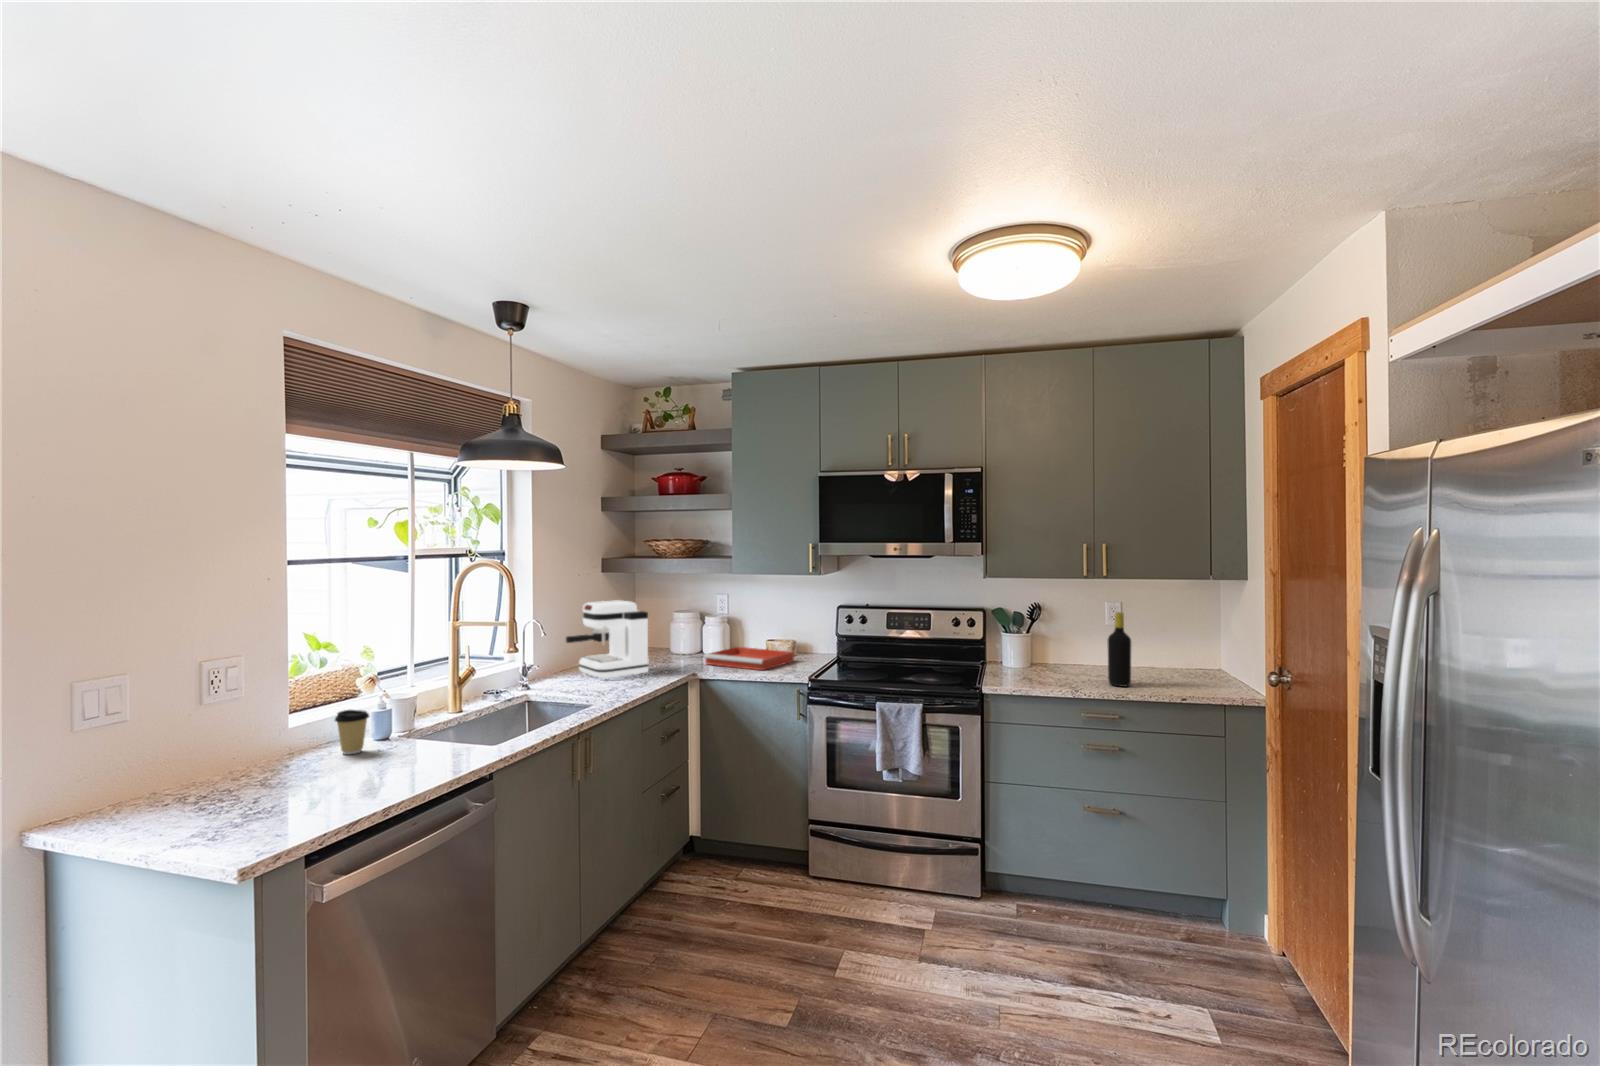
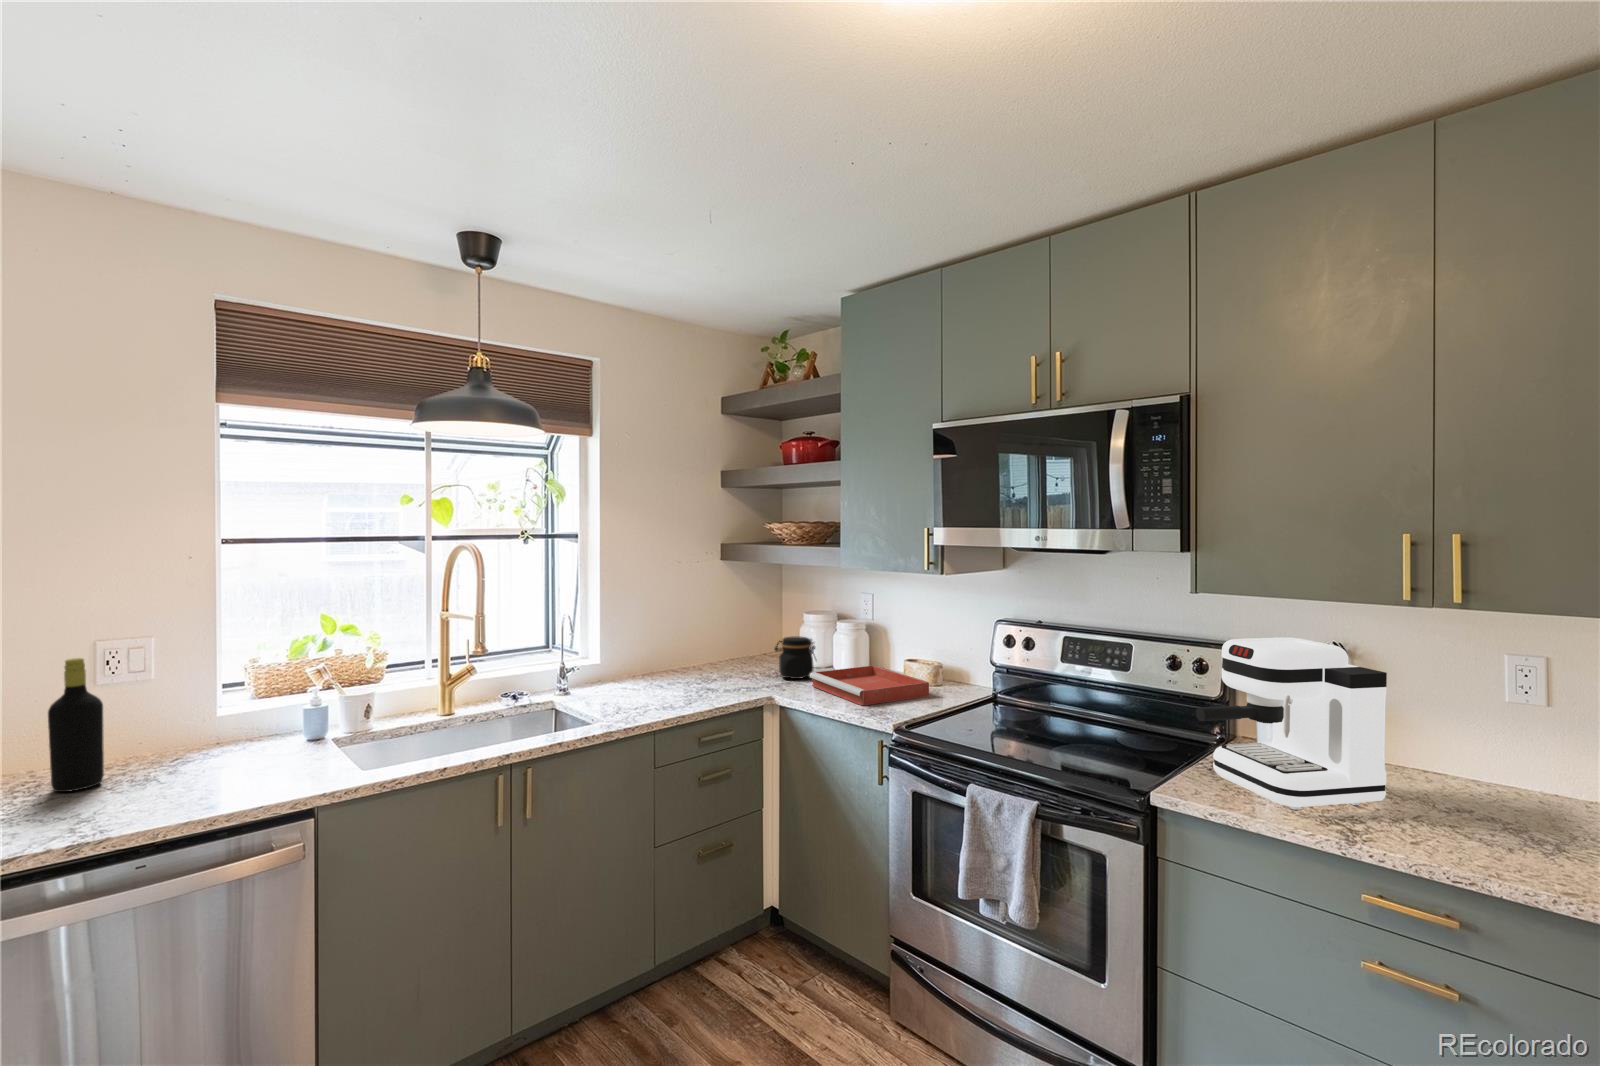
coffee maker: present [566,600,649,679] -> present [1196,637,1387,810]
bottle: present [1107,612,1131,687] -> present [48,658,104,792]
jar: none [664,630,696,662] -> present [775,636,817,679]
coffee cup: present [335,710,369,754] -> none [248,704,288,754]

